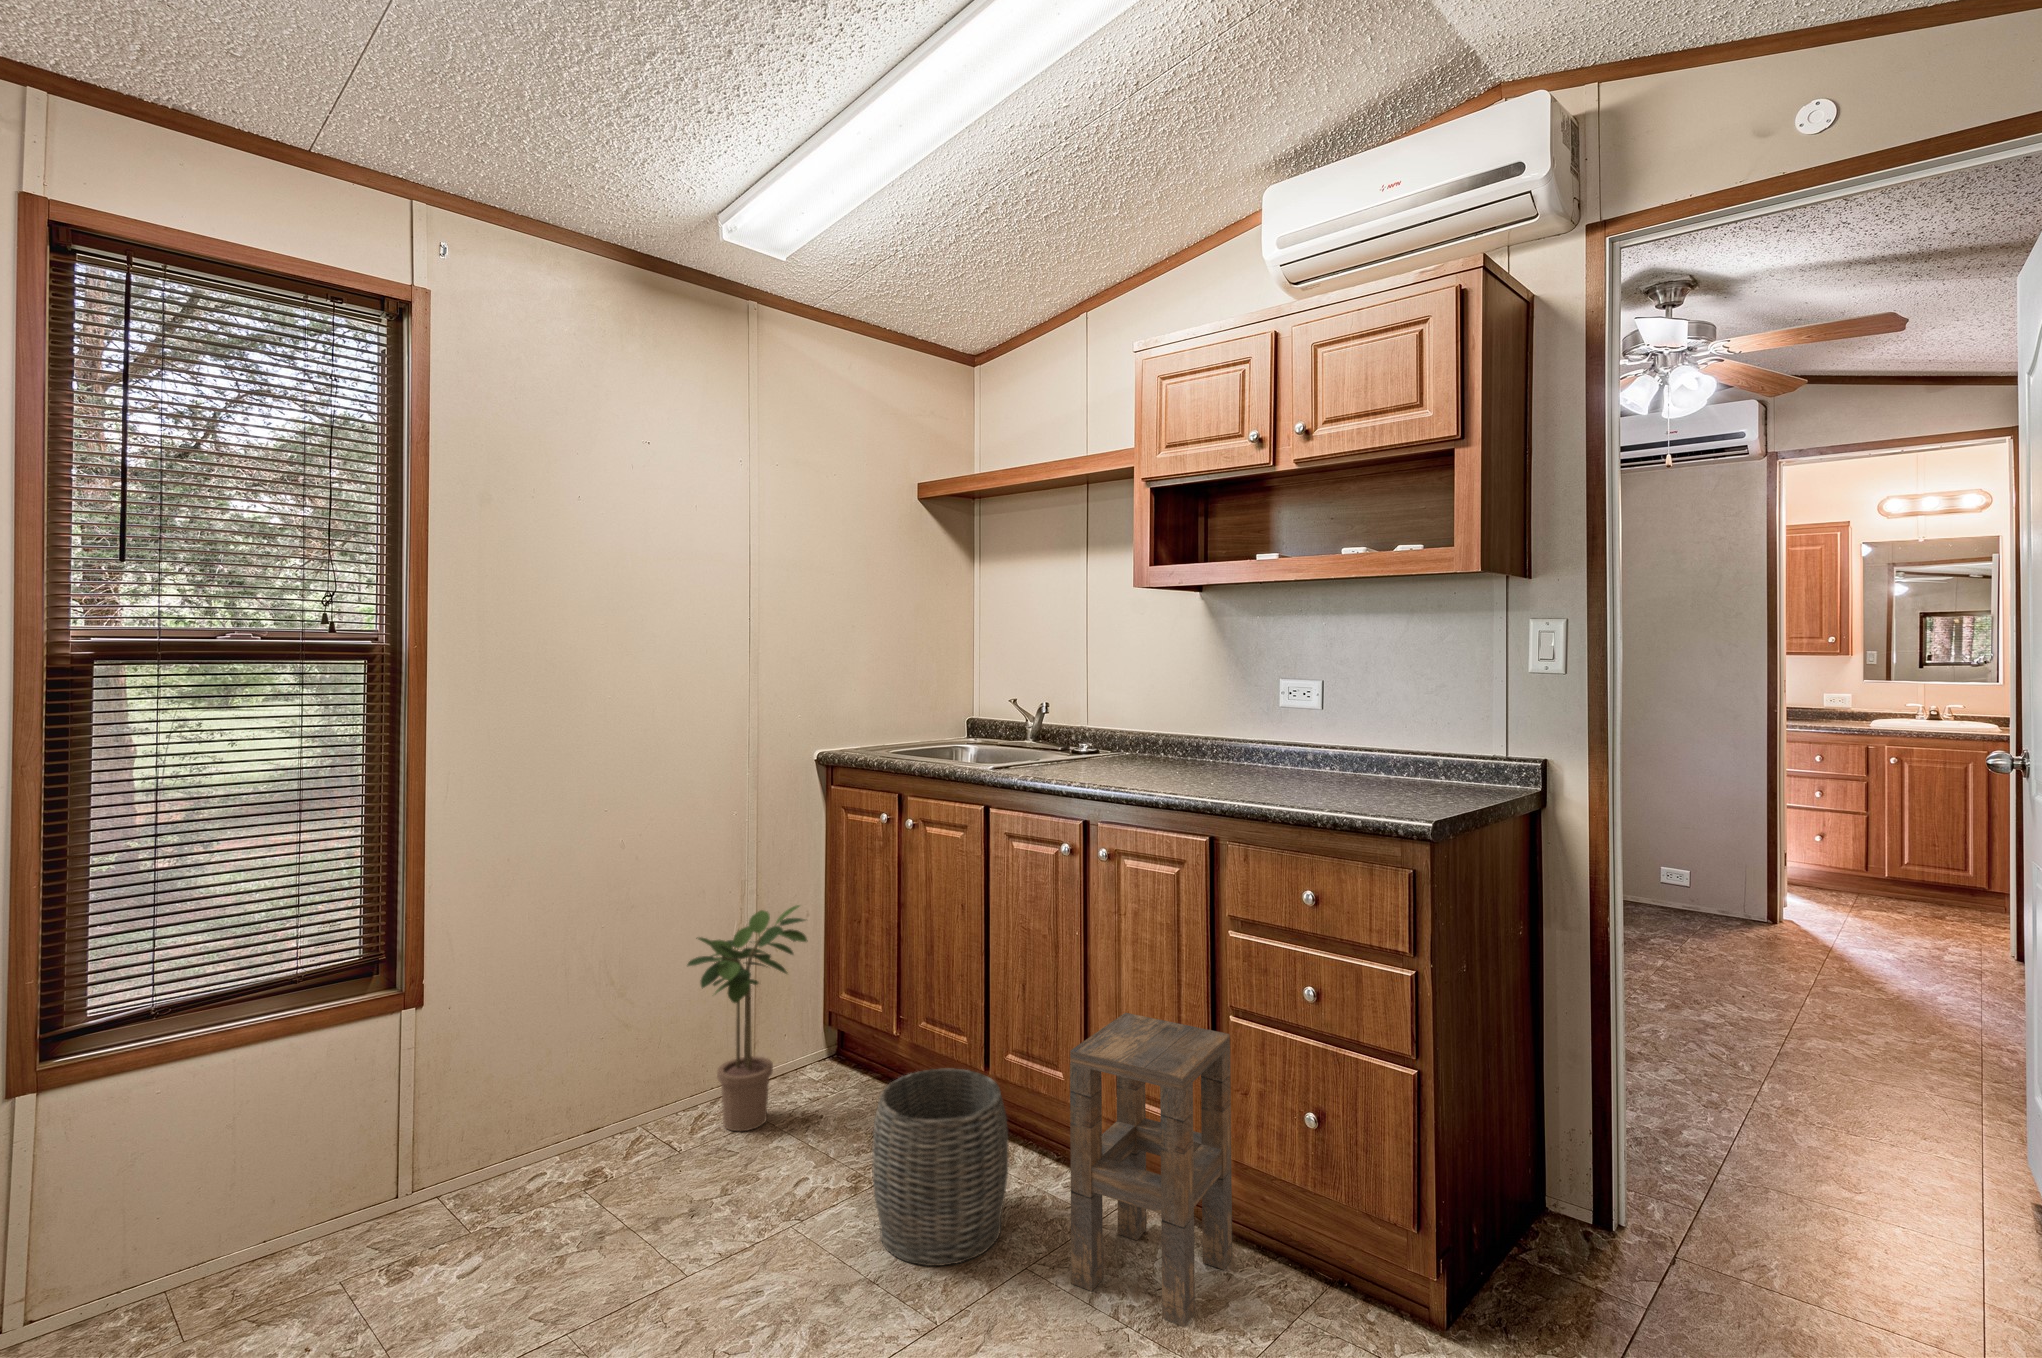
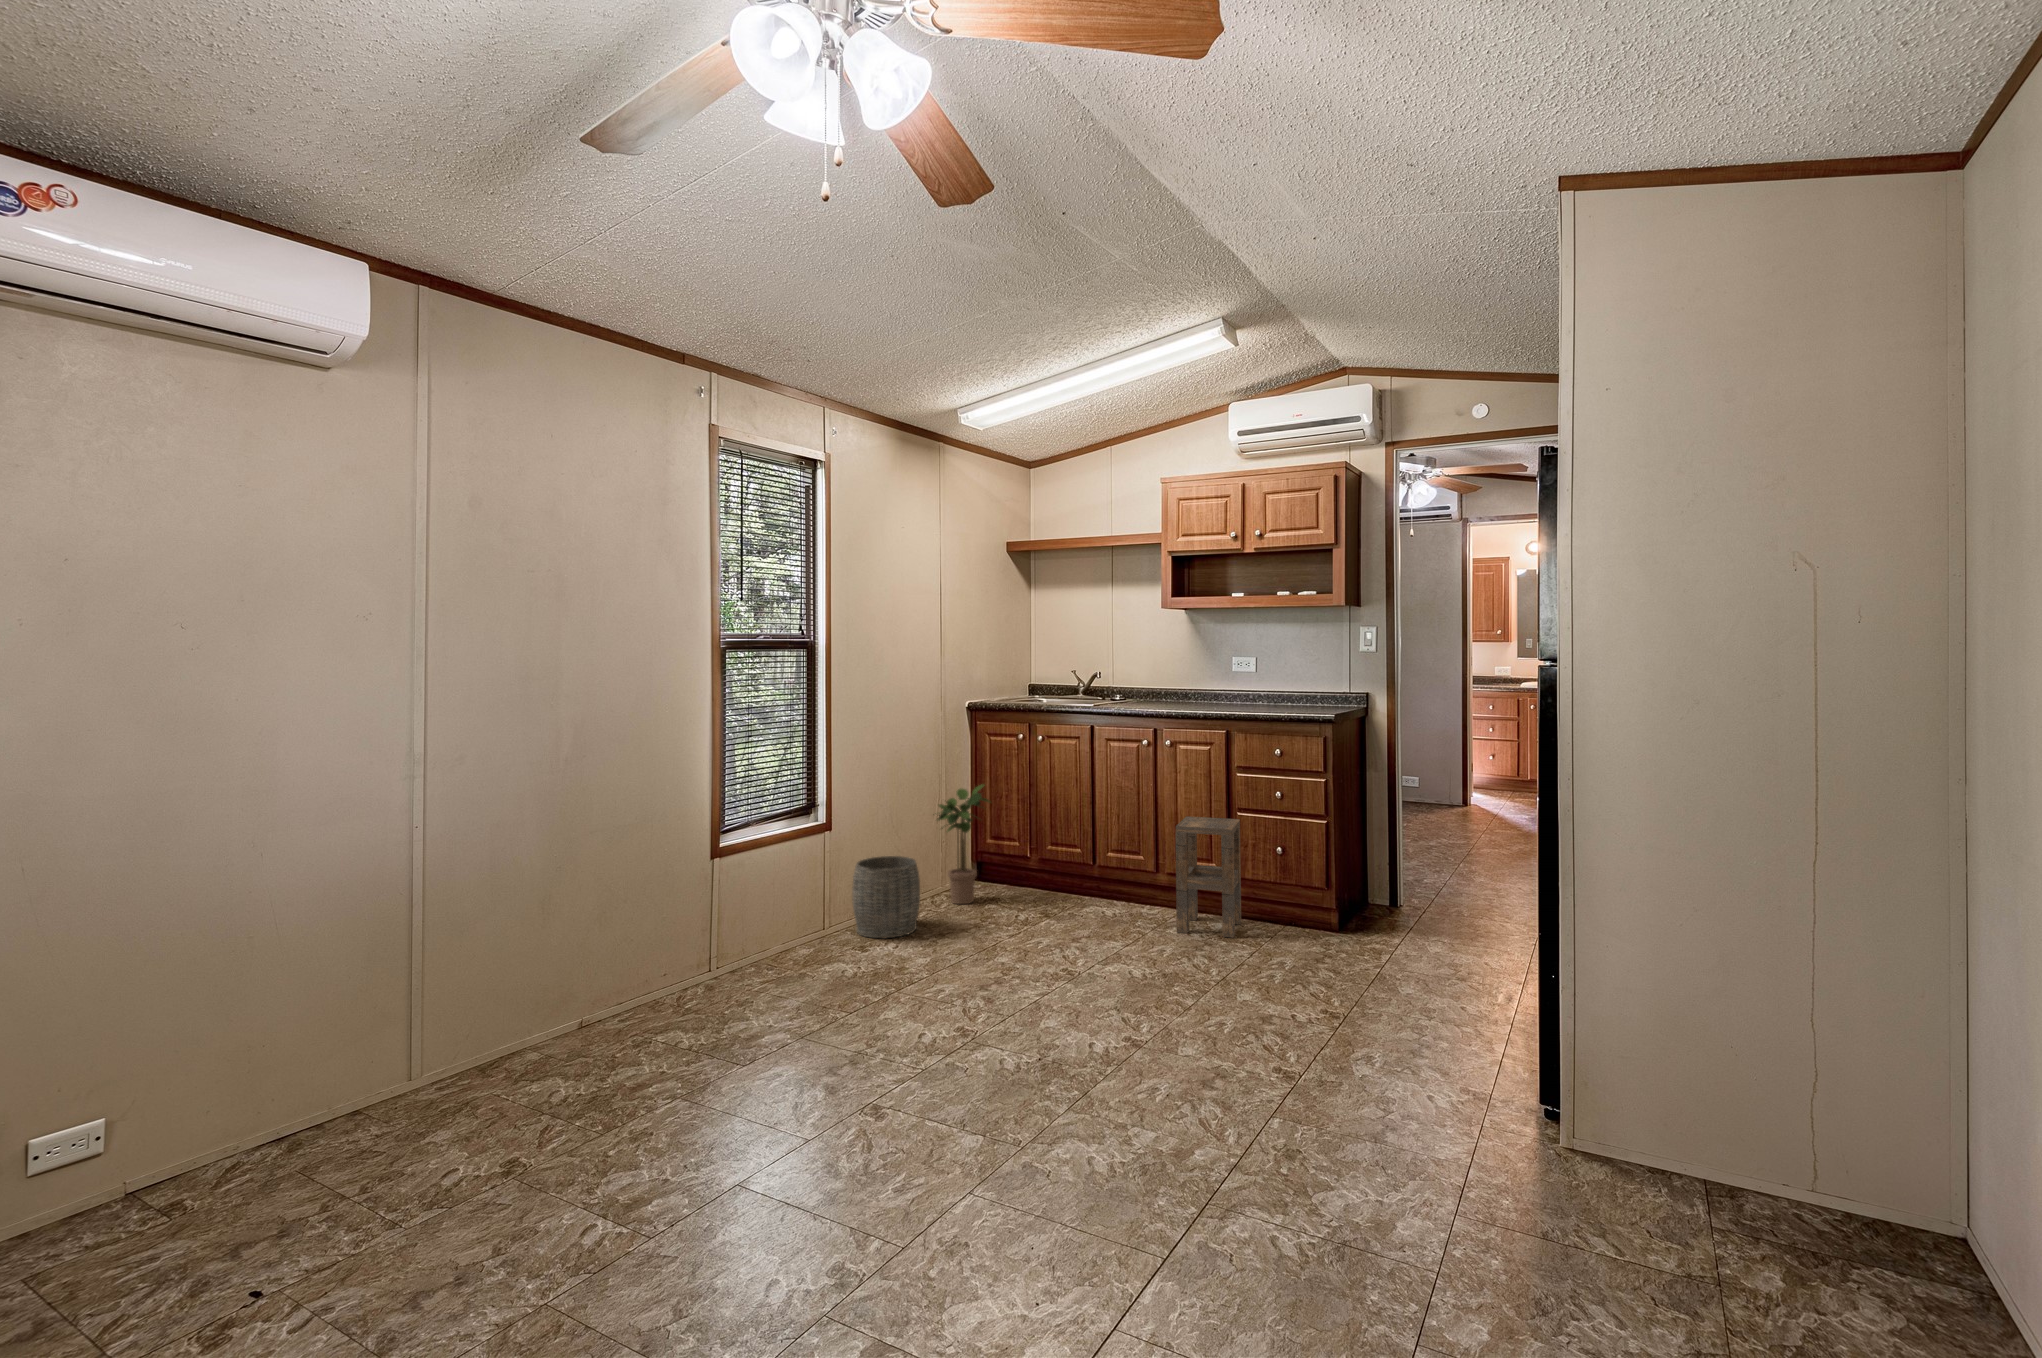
woven basket: present [872,1069,1008,1266] -> present [852,856,920,938]

